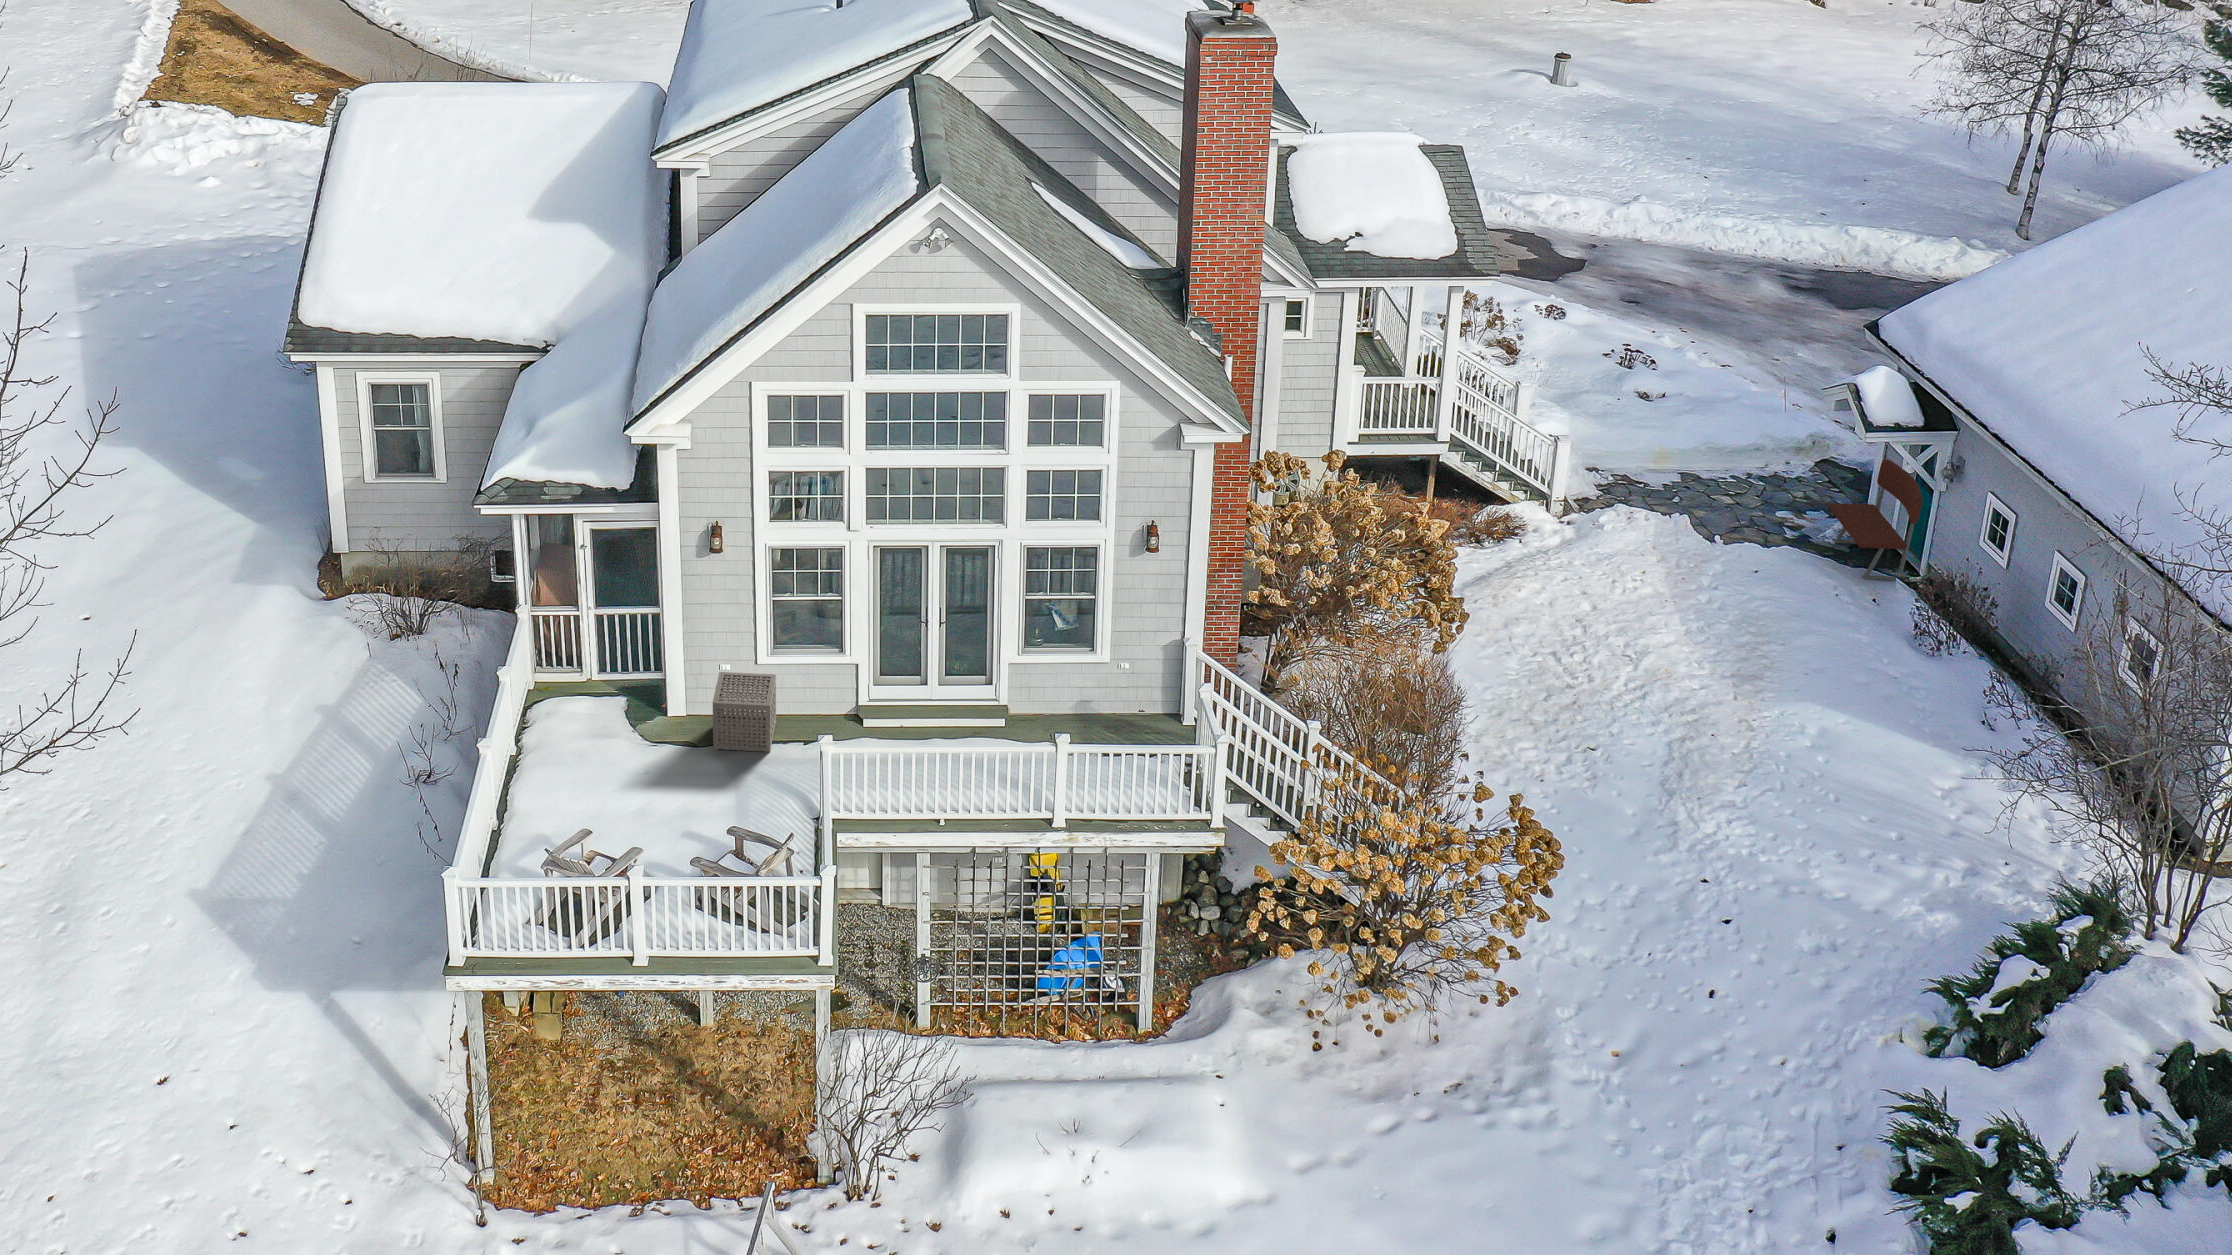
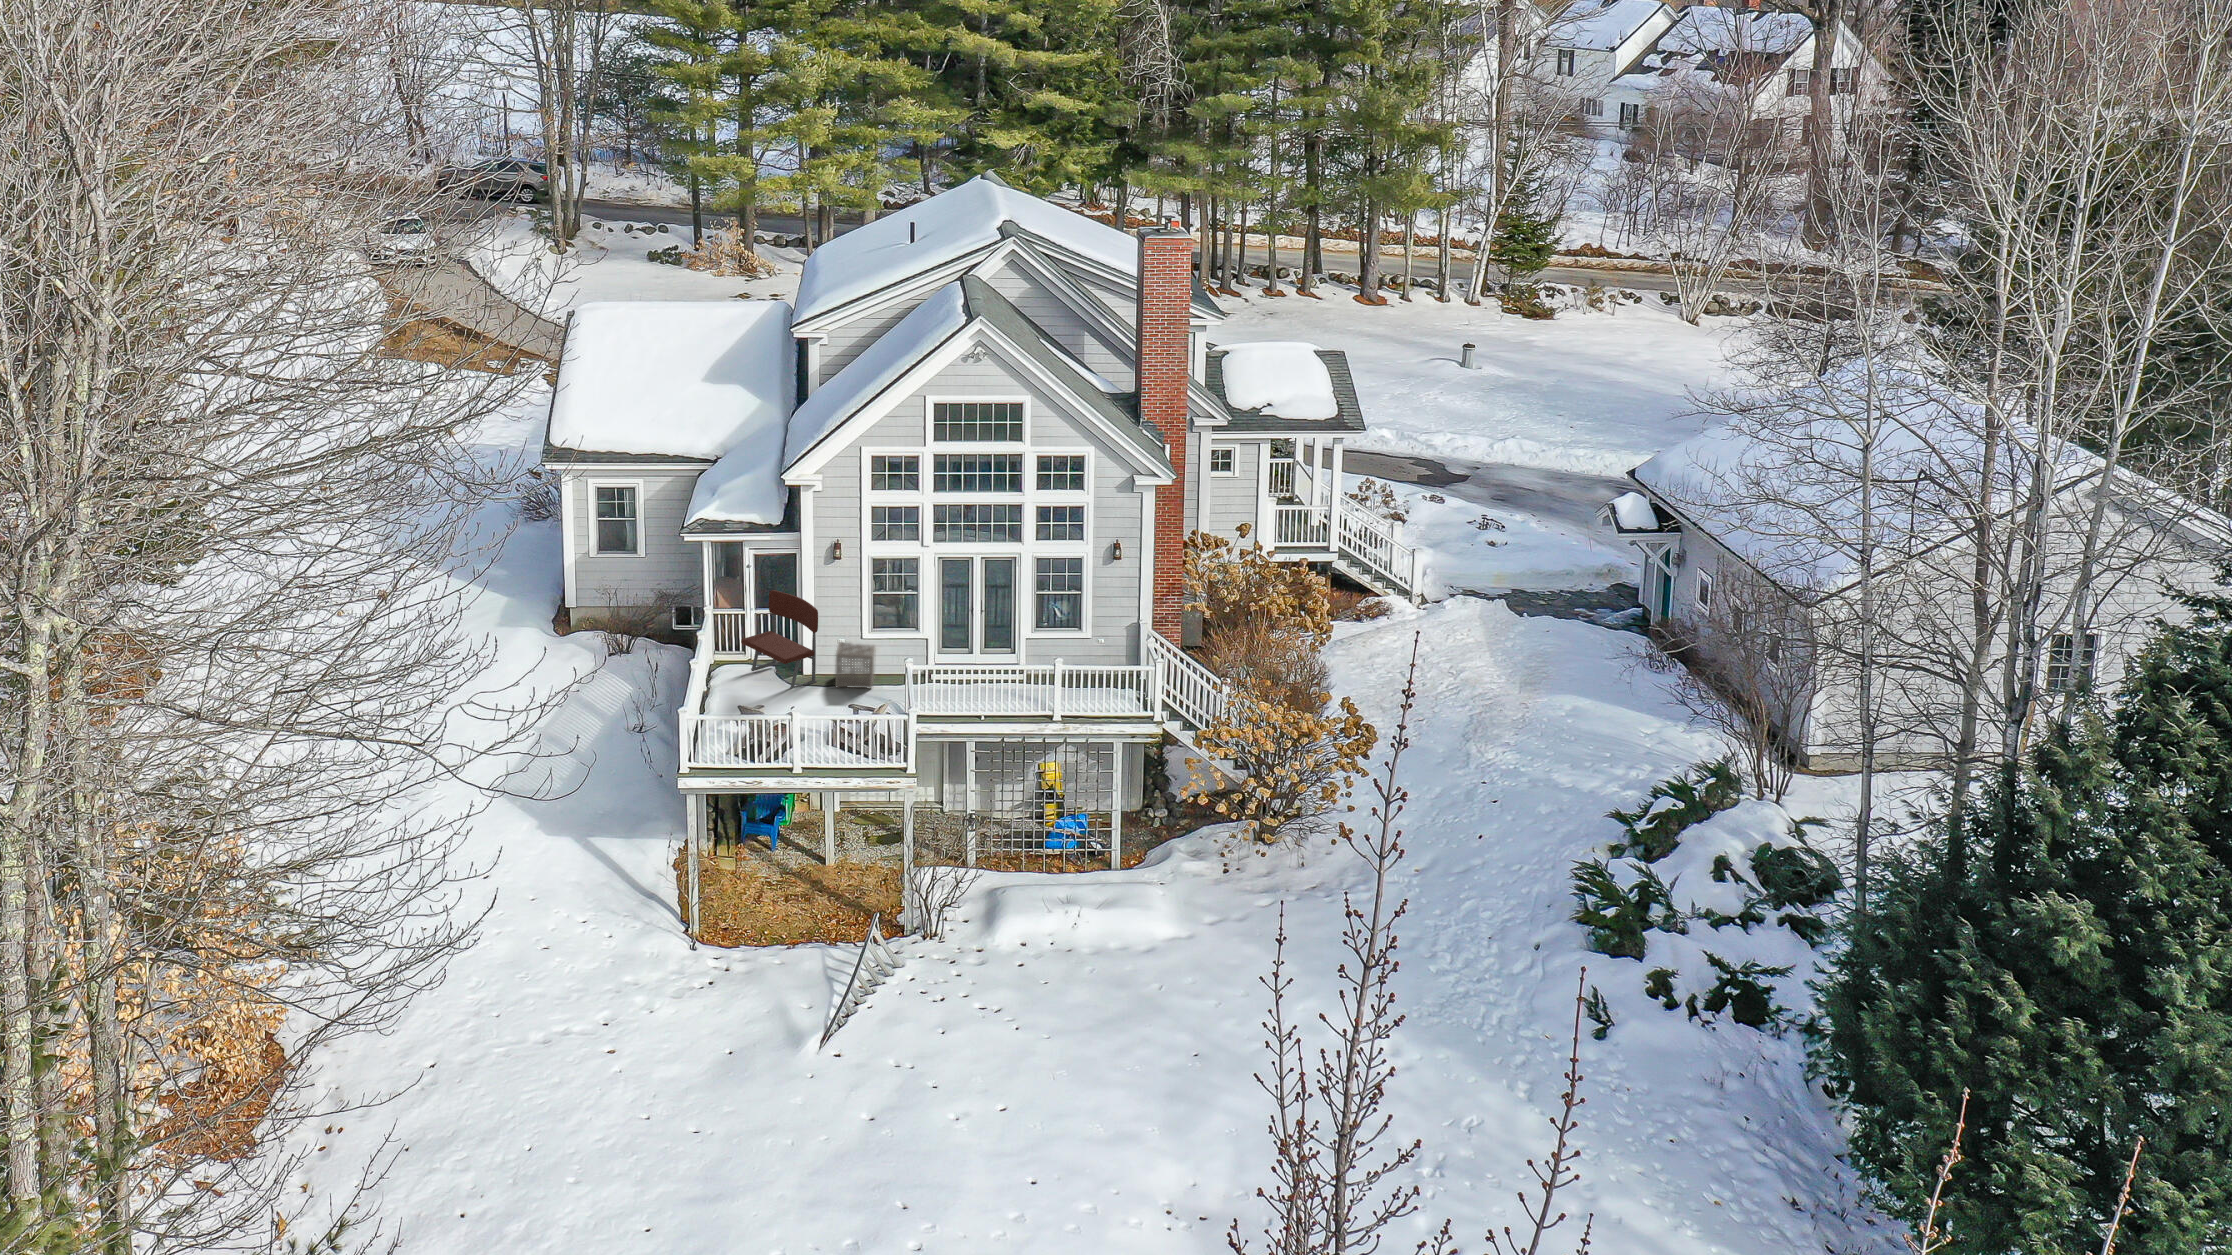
bench: present [1829,459,1923,581] -> present [741,590,818,689]

